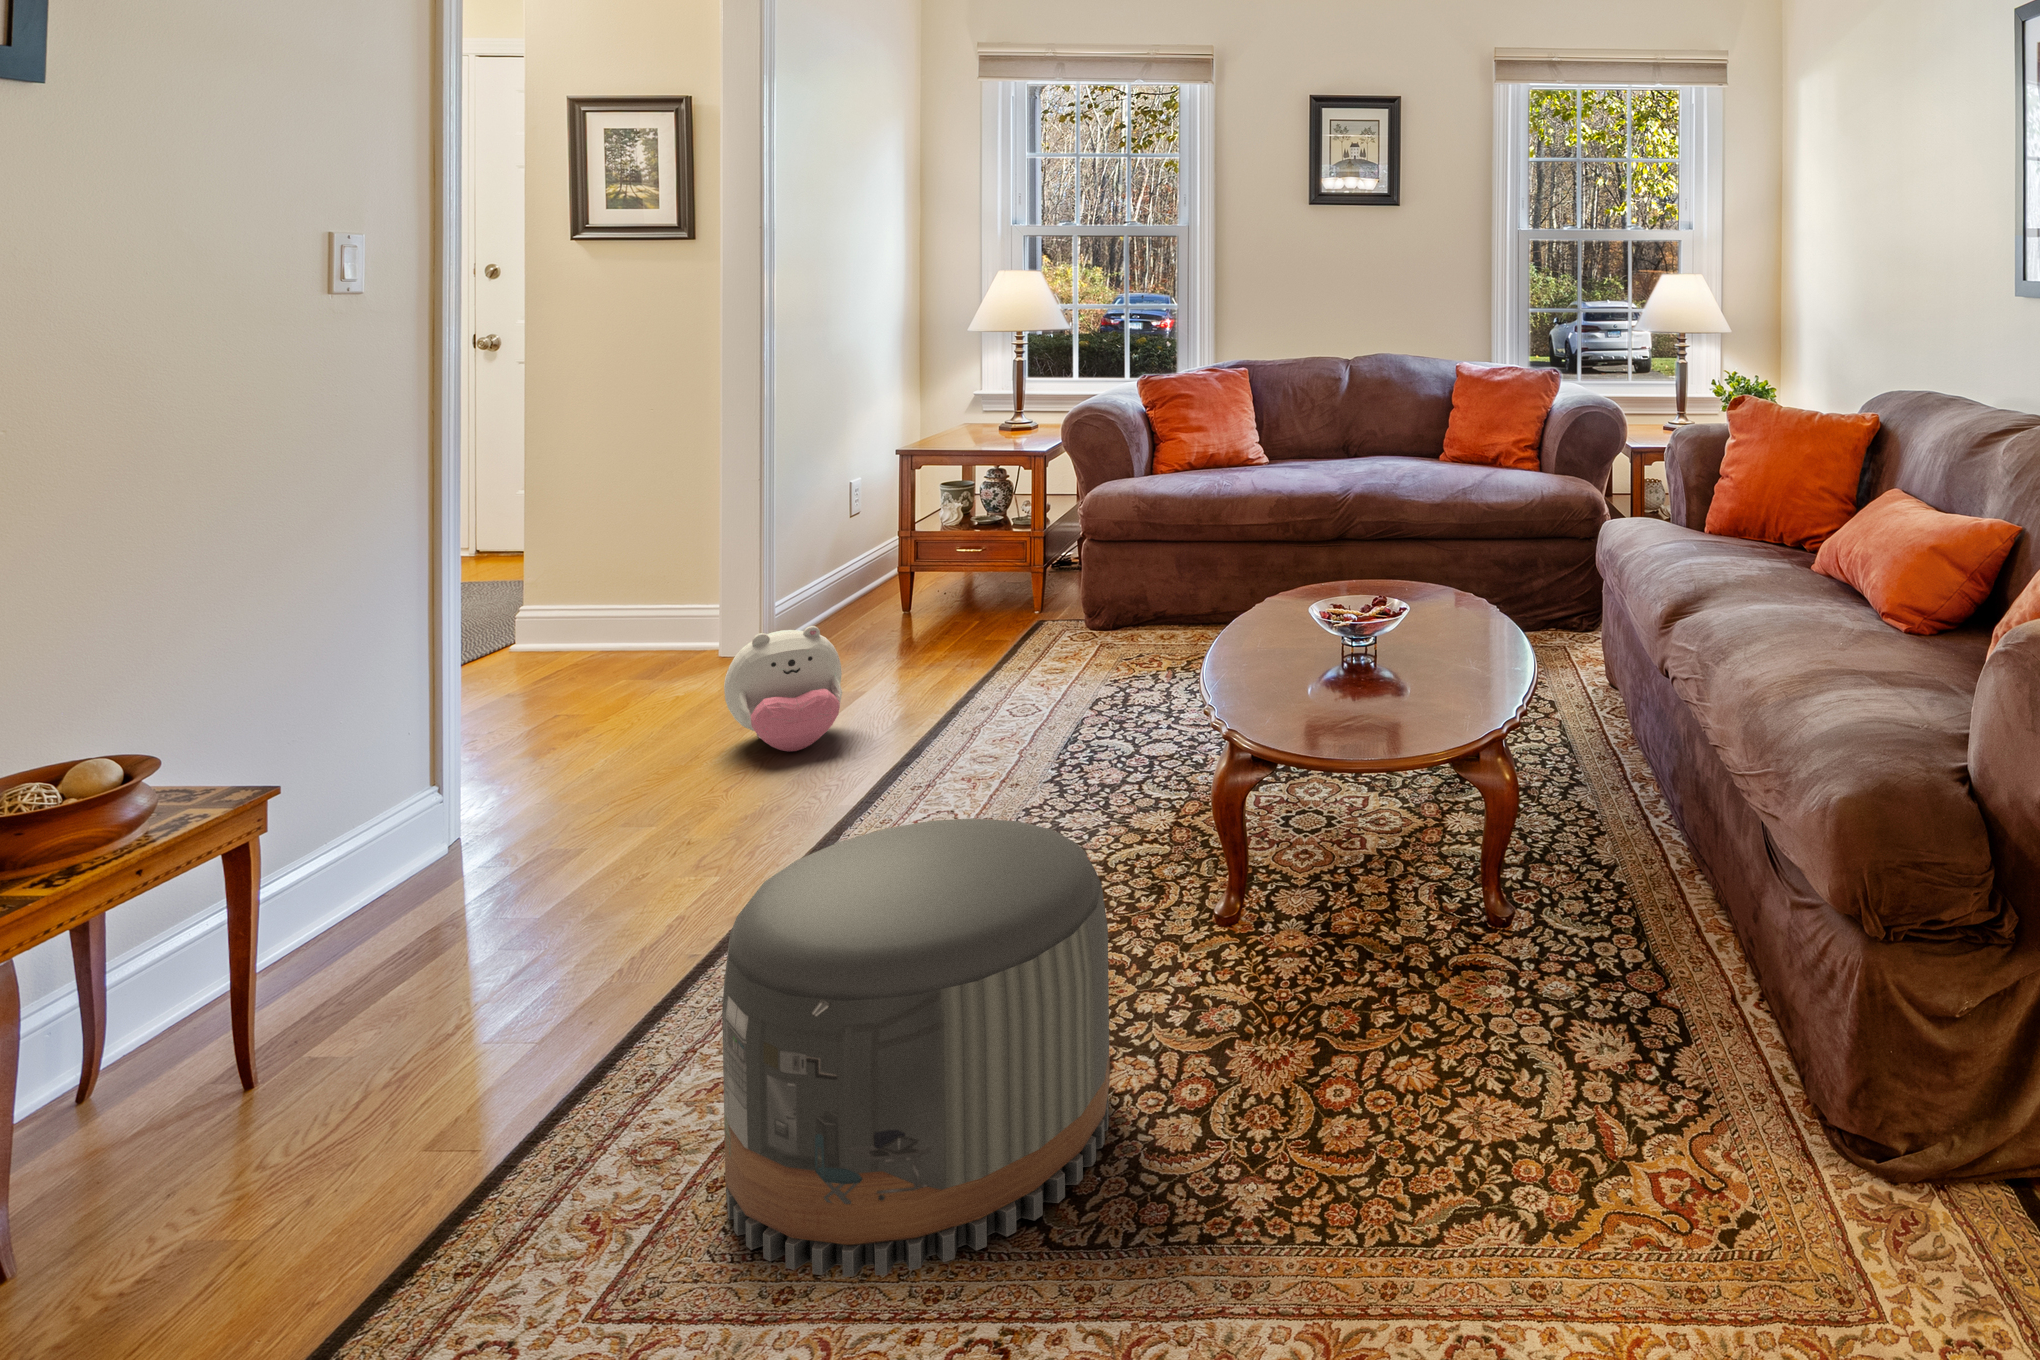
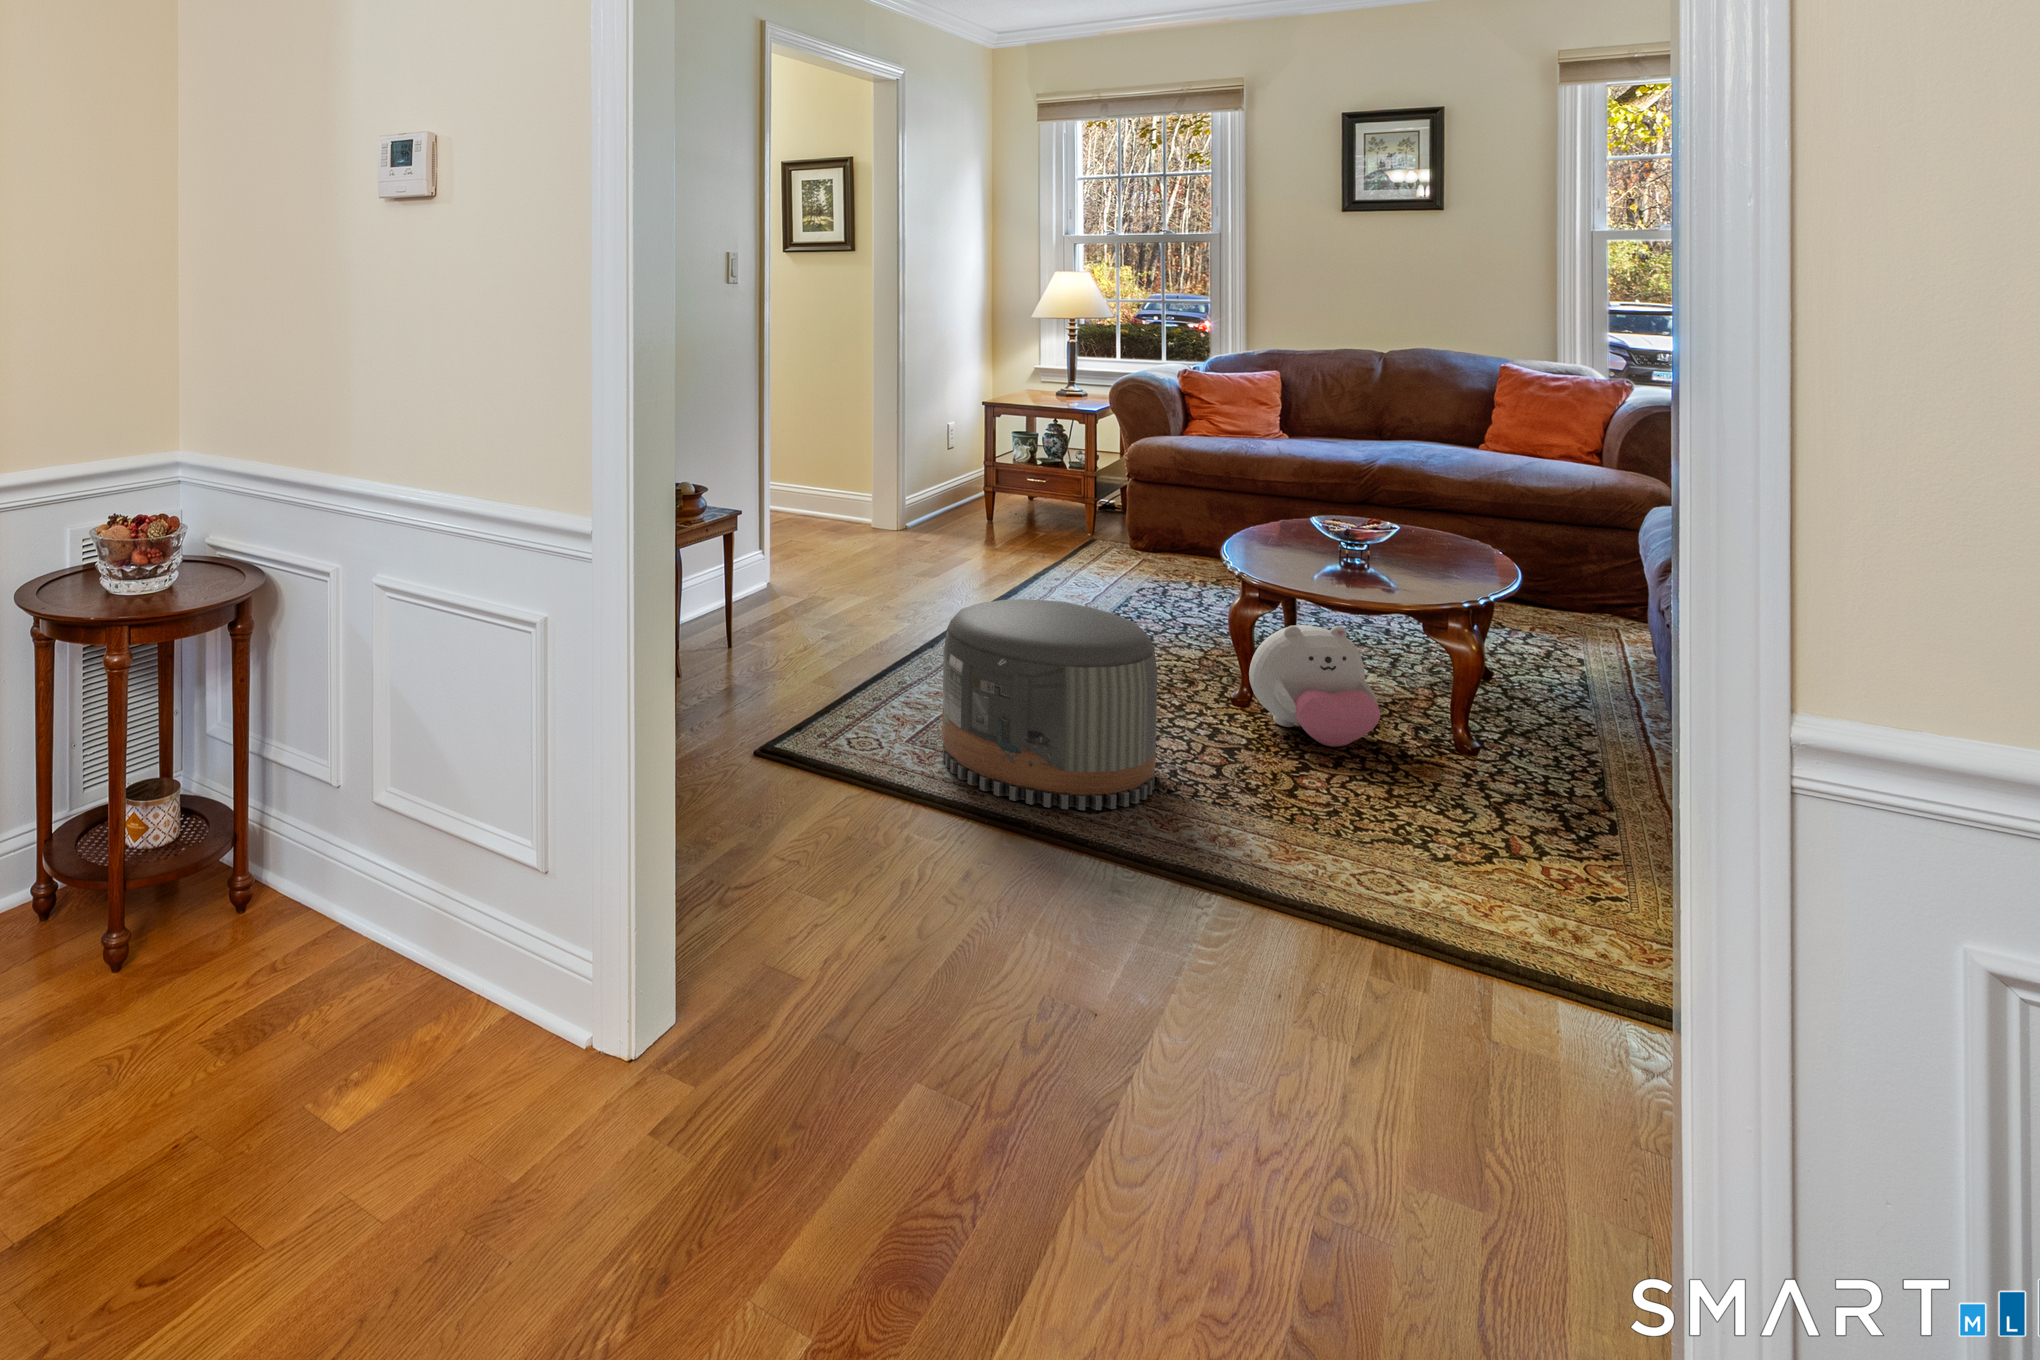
plush toy: present [724,626,842,752] -> present [1249,625,1380,746]

